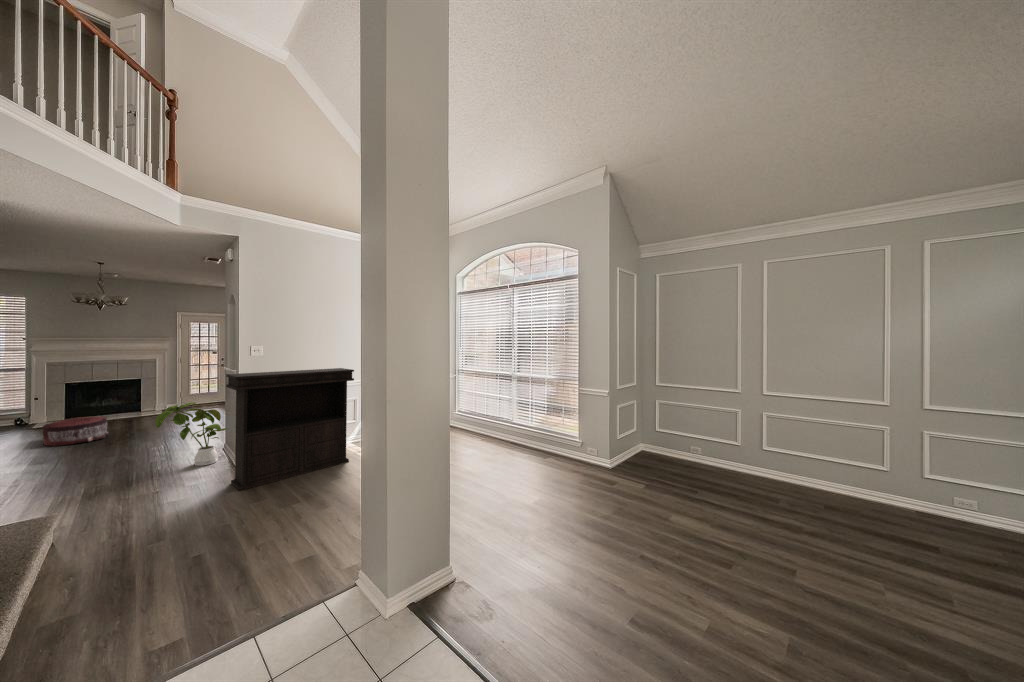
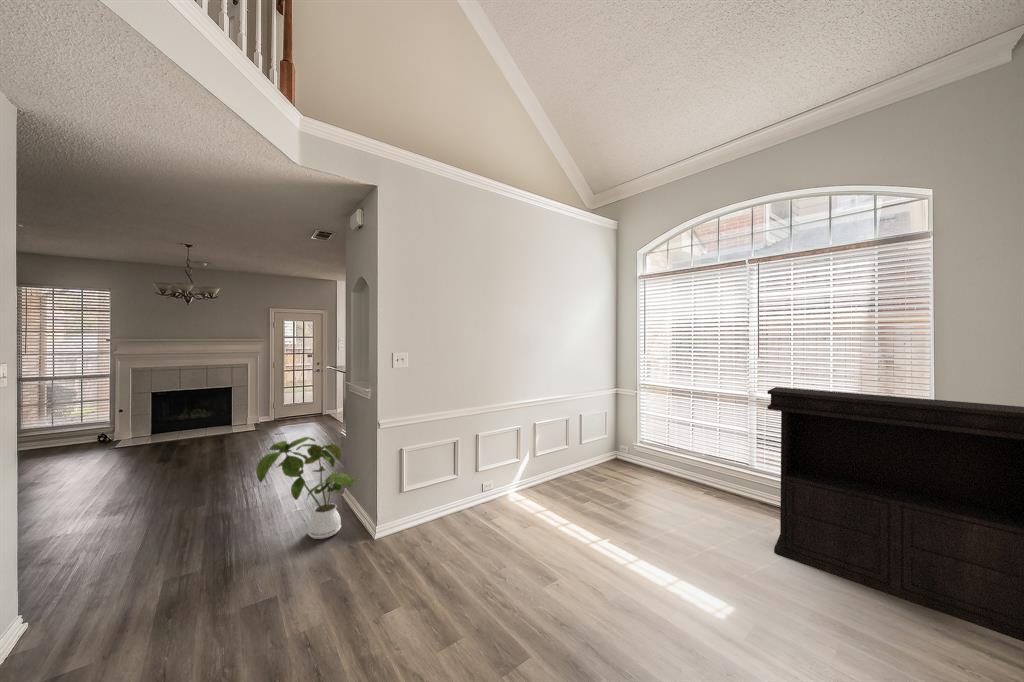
console table: present [226,368,354,491] -> present [767,387,1024,642]
pouf: present [43,416,108,446] -> none [117,437,194,479]

